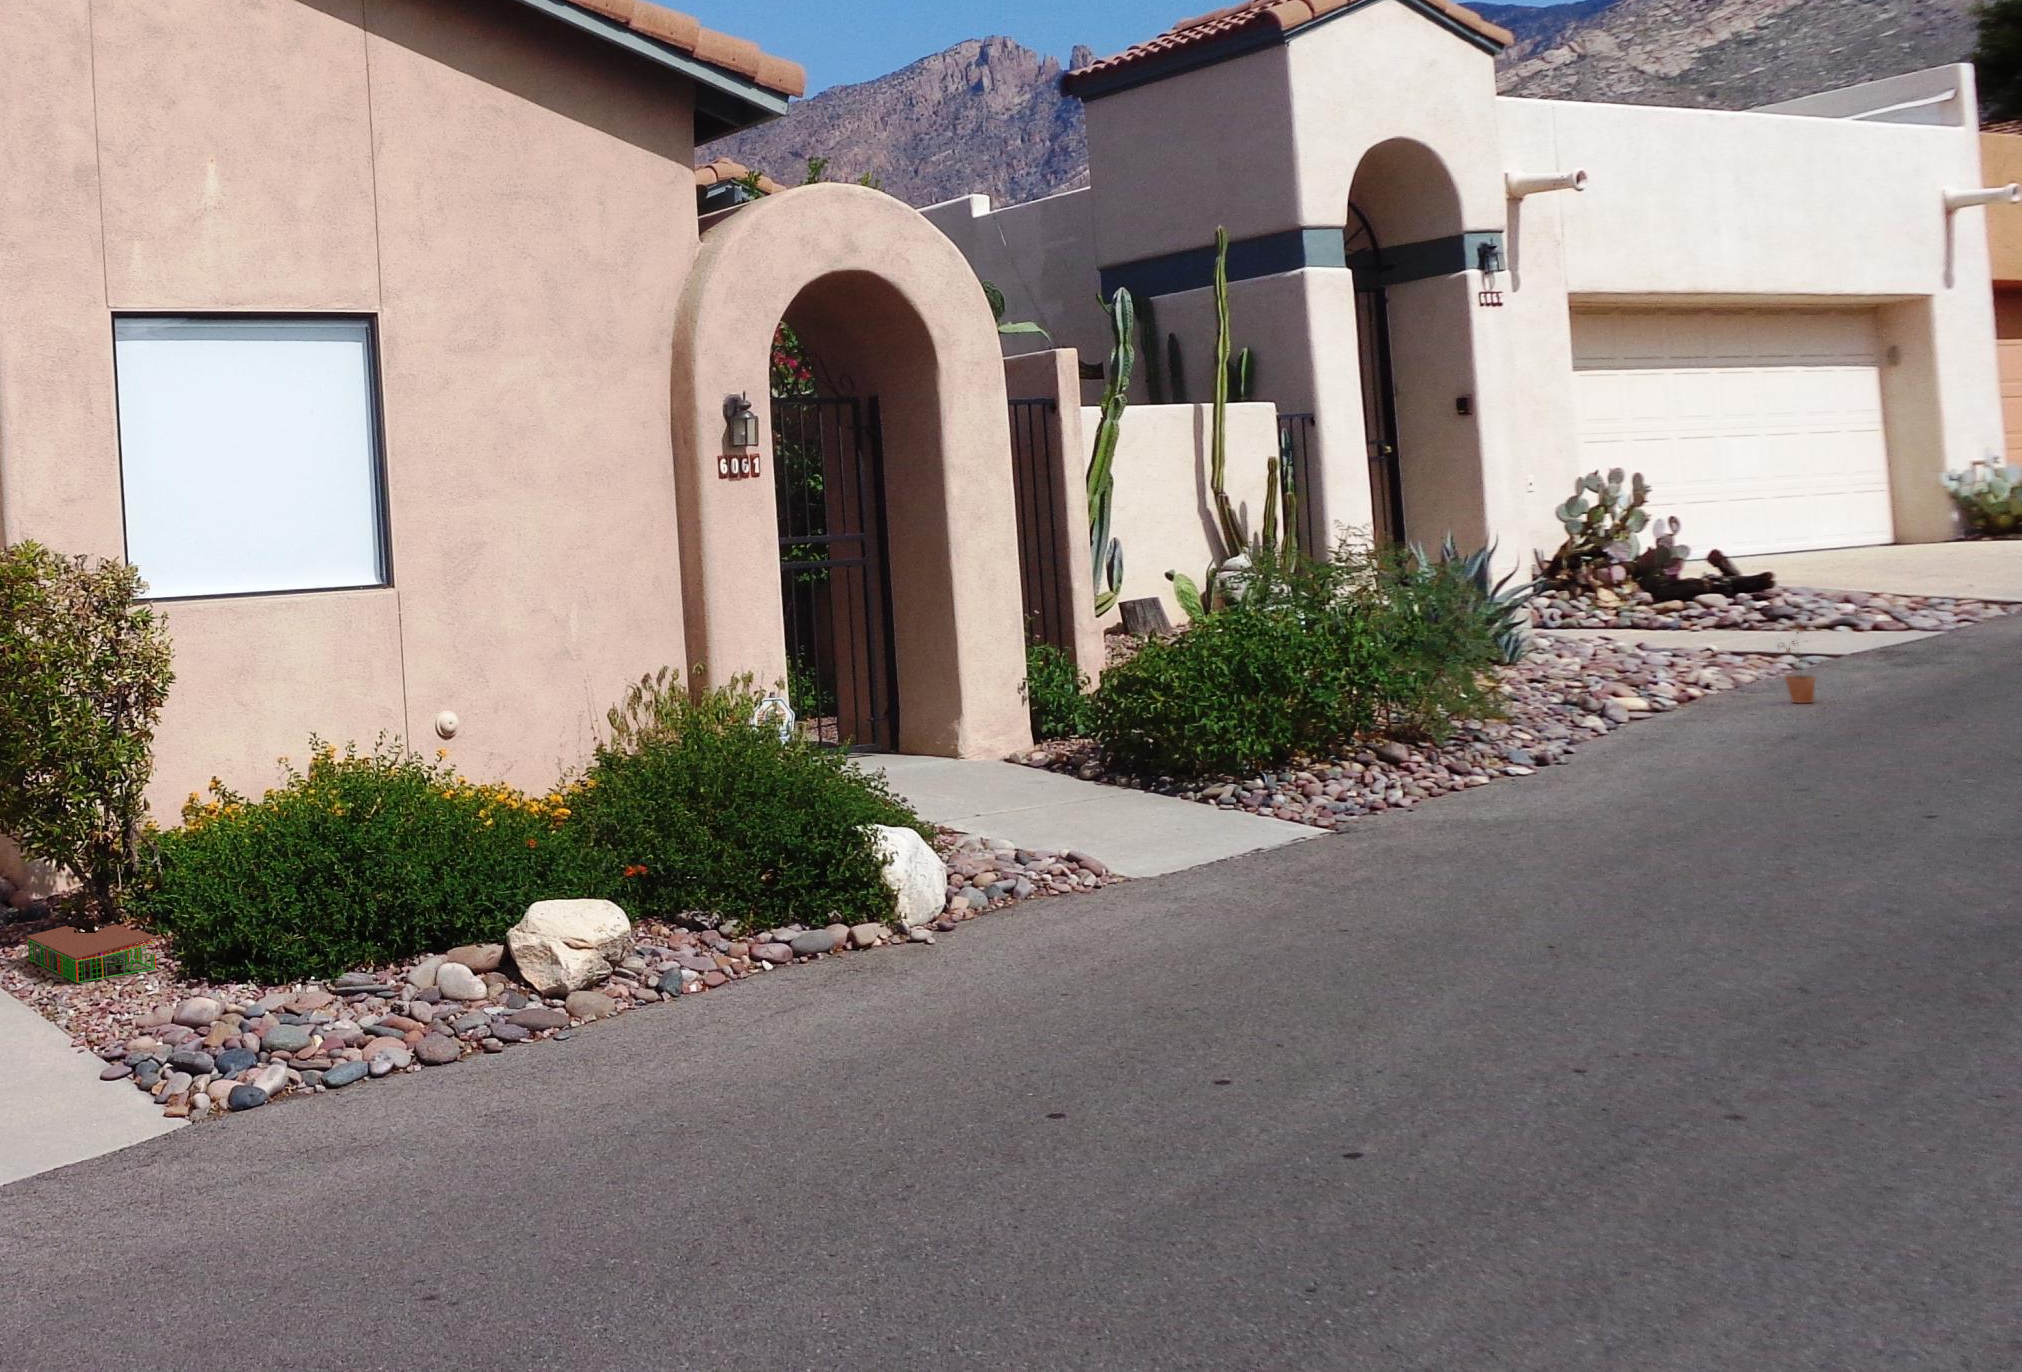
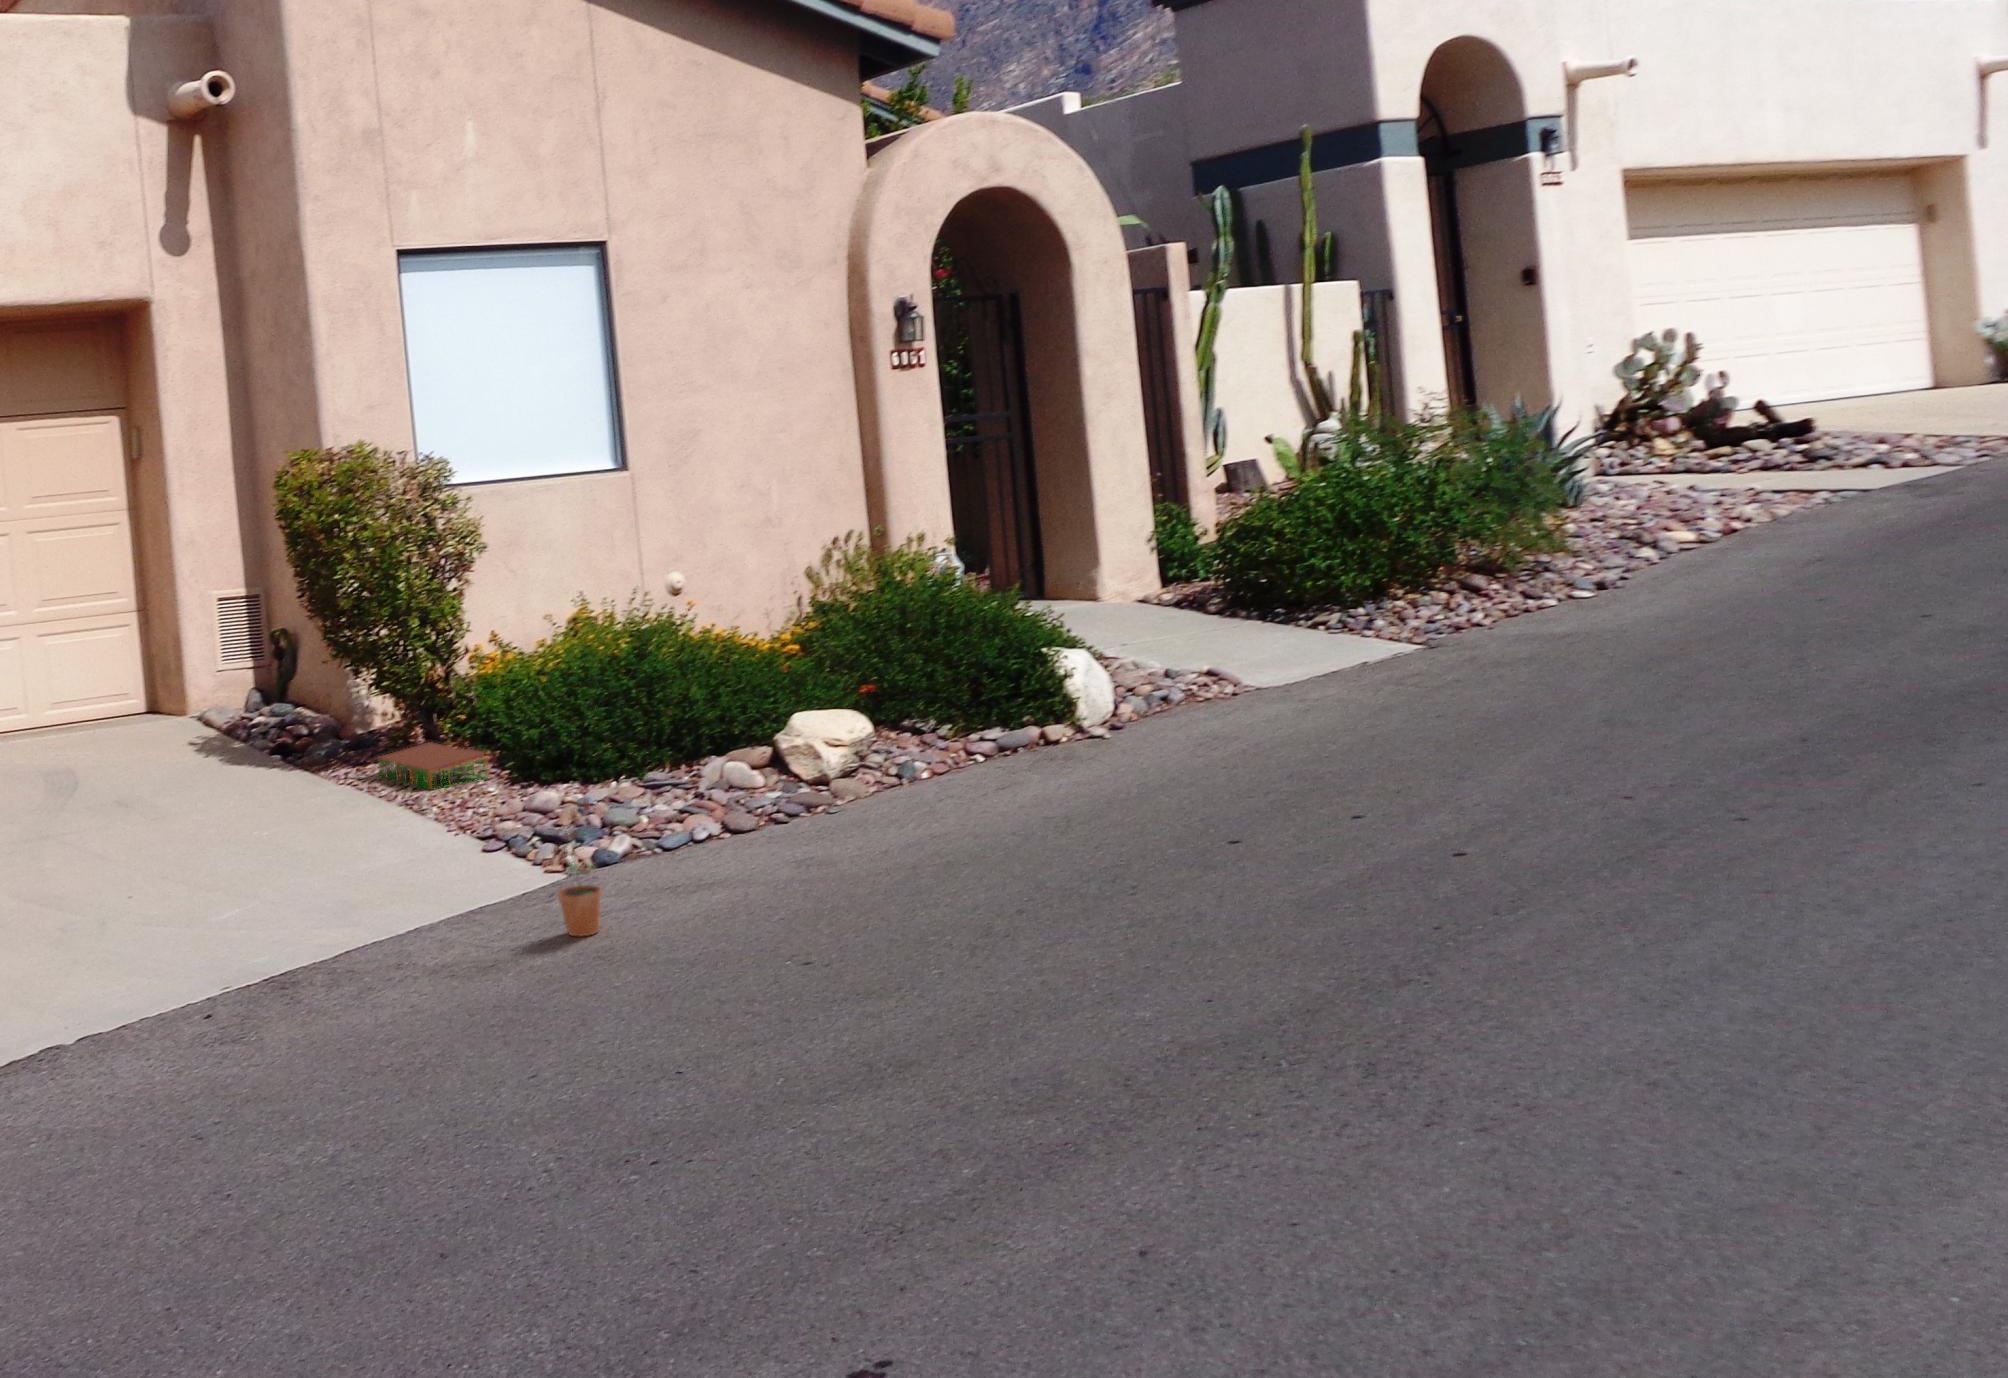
potted plant: present [1782,623,1816,703] -> present [551,799,602,936]

